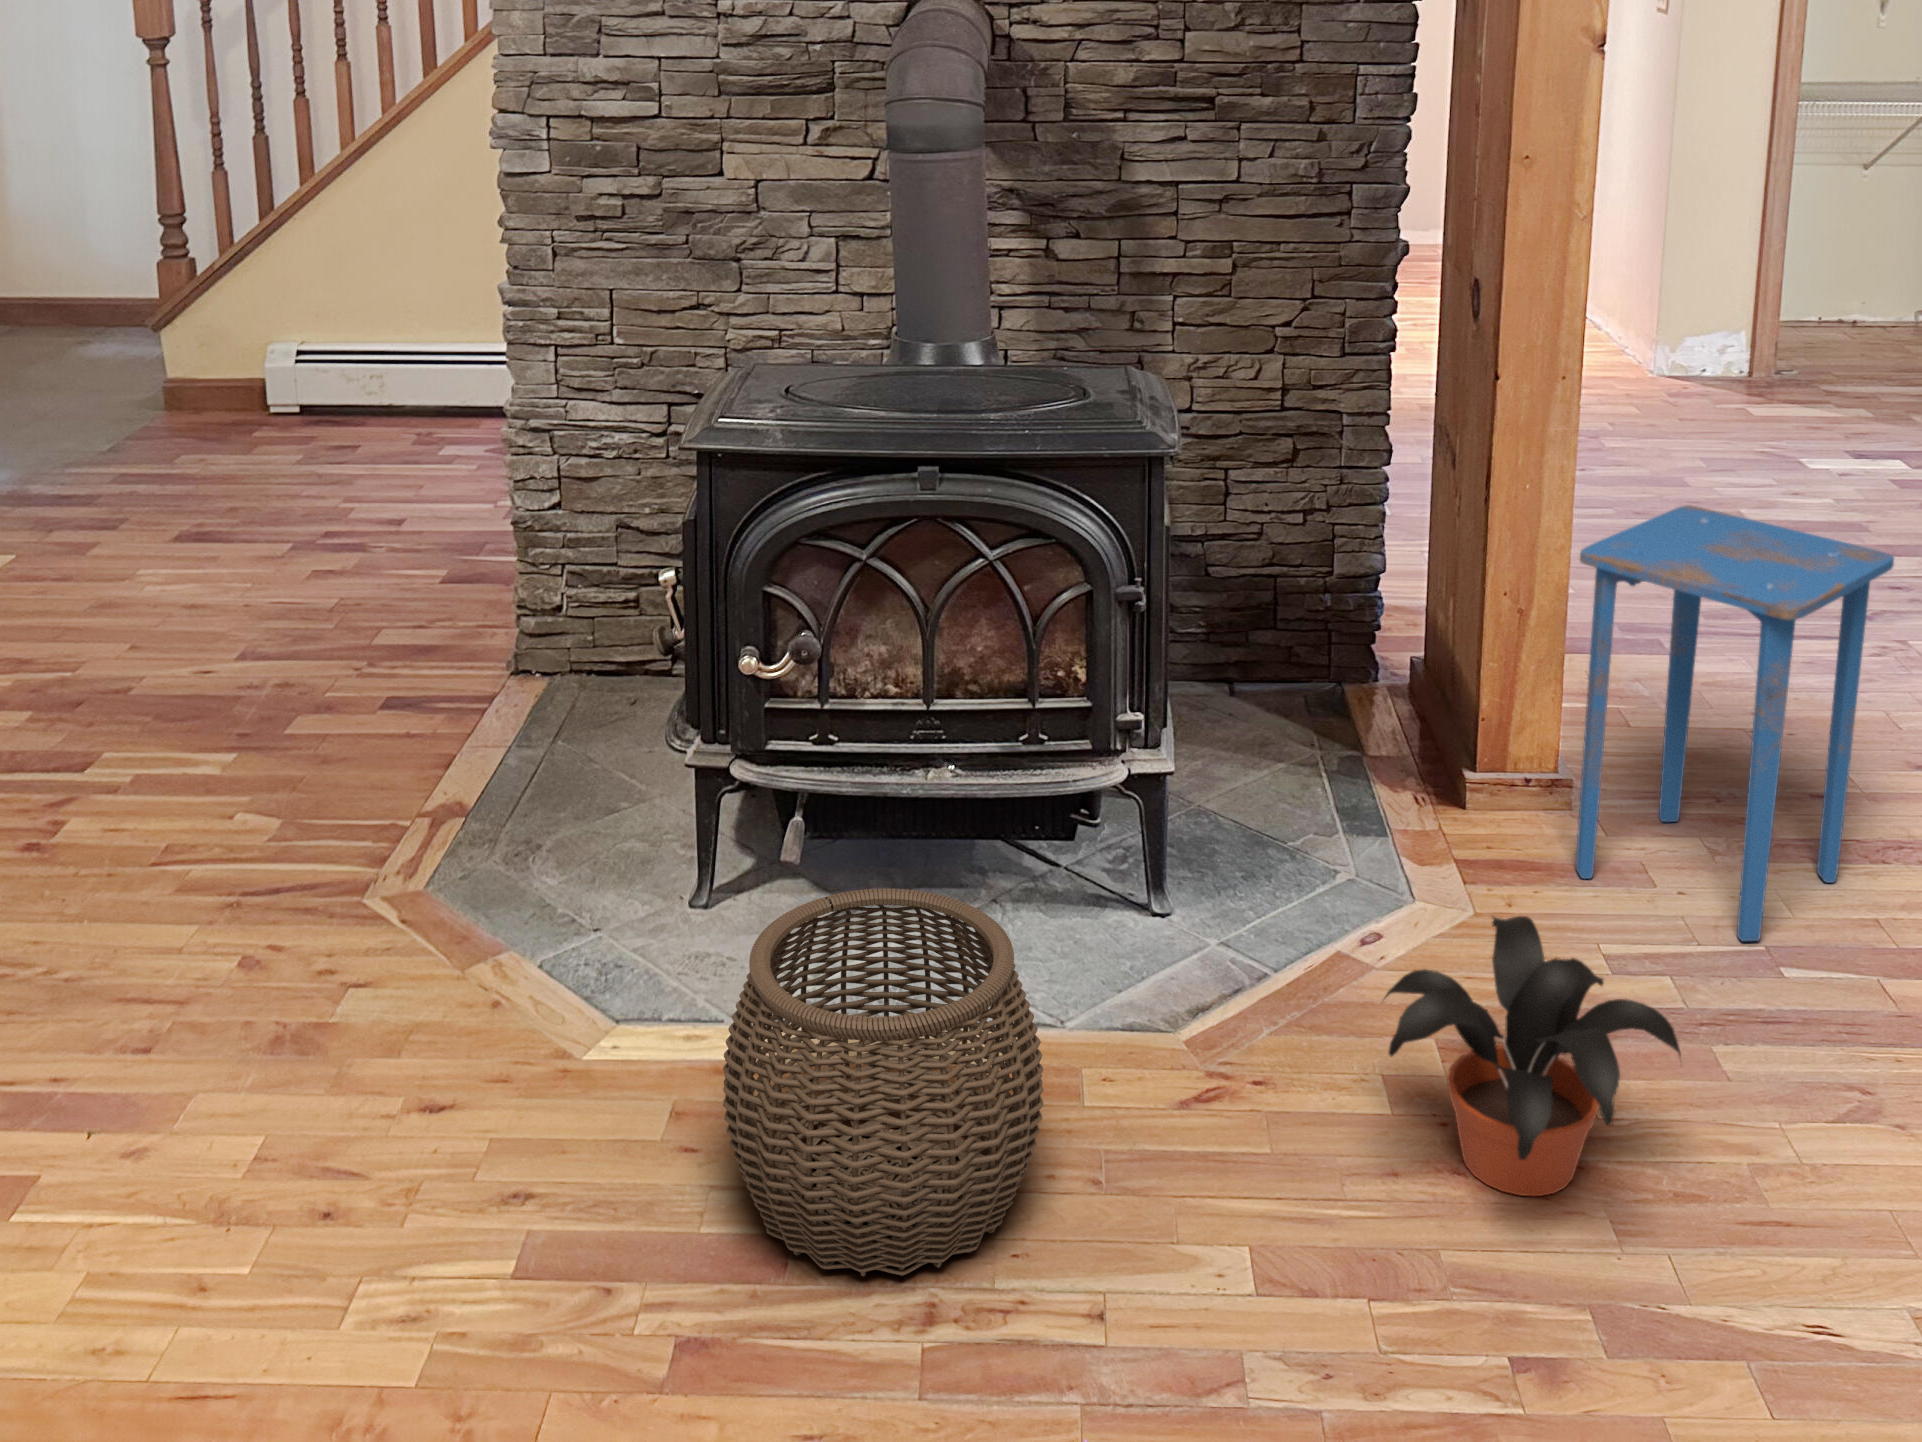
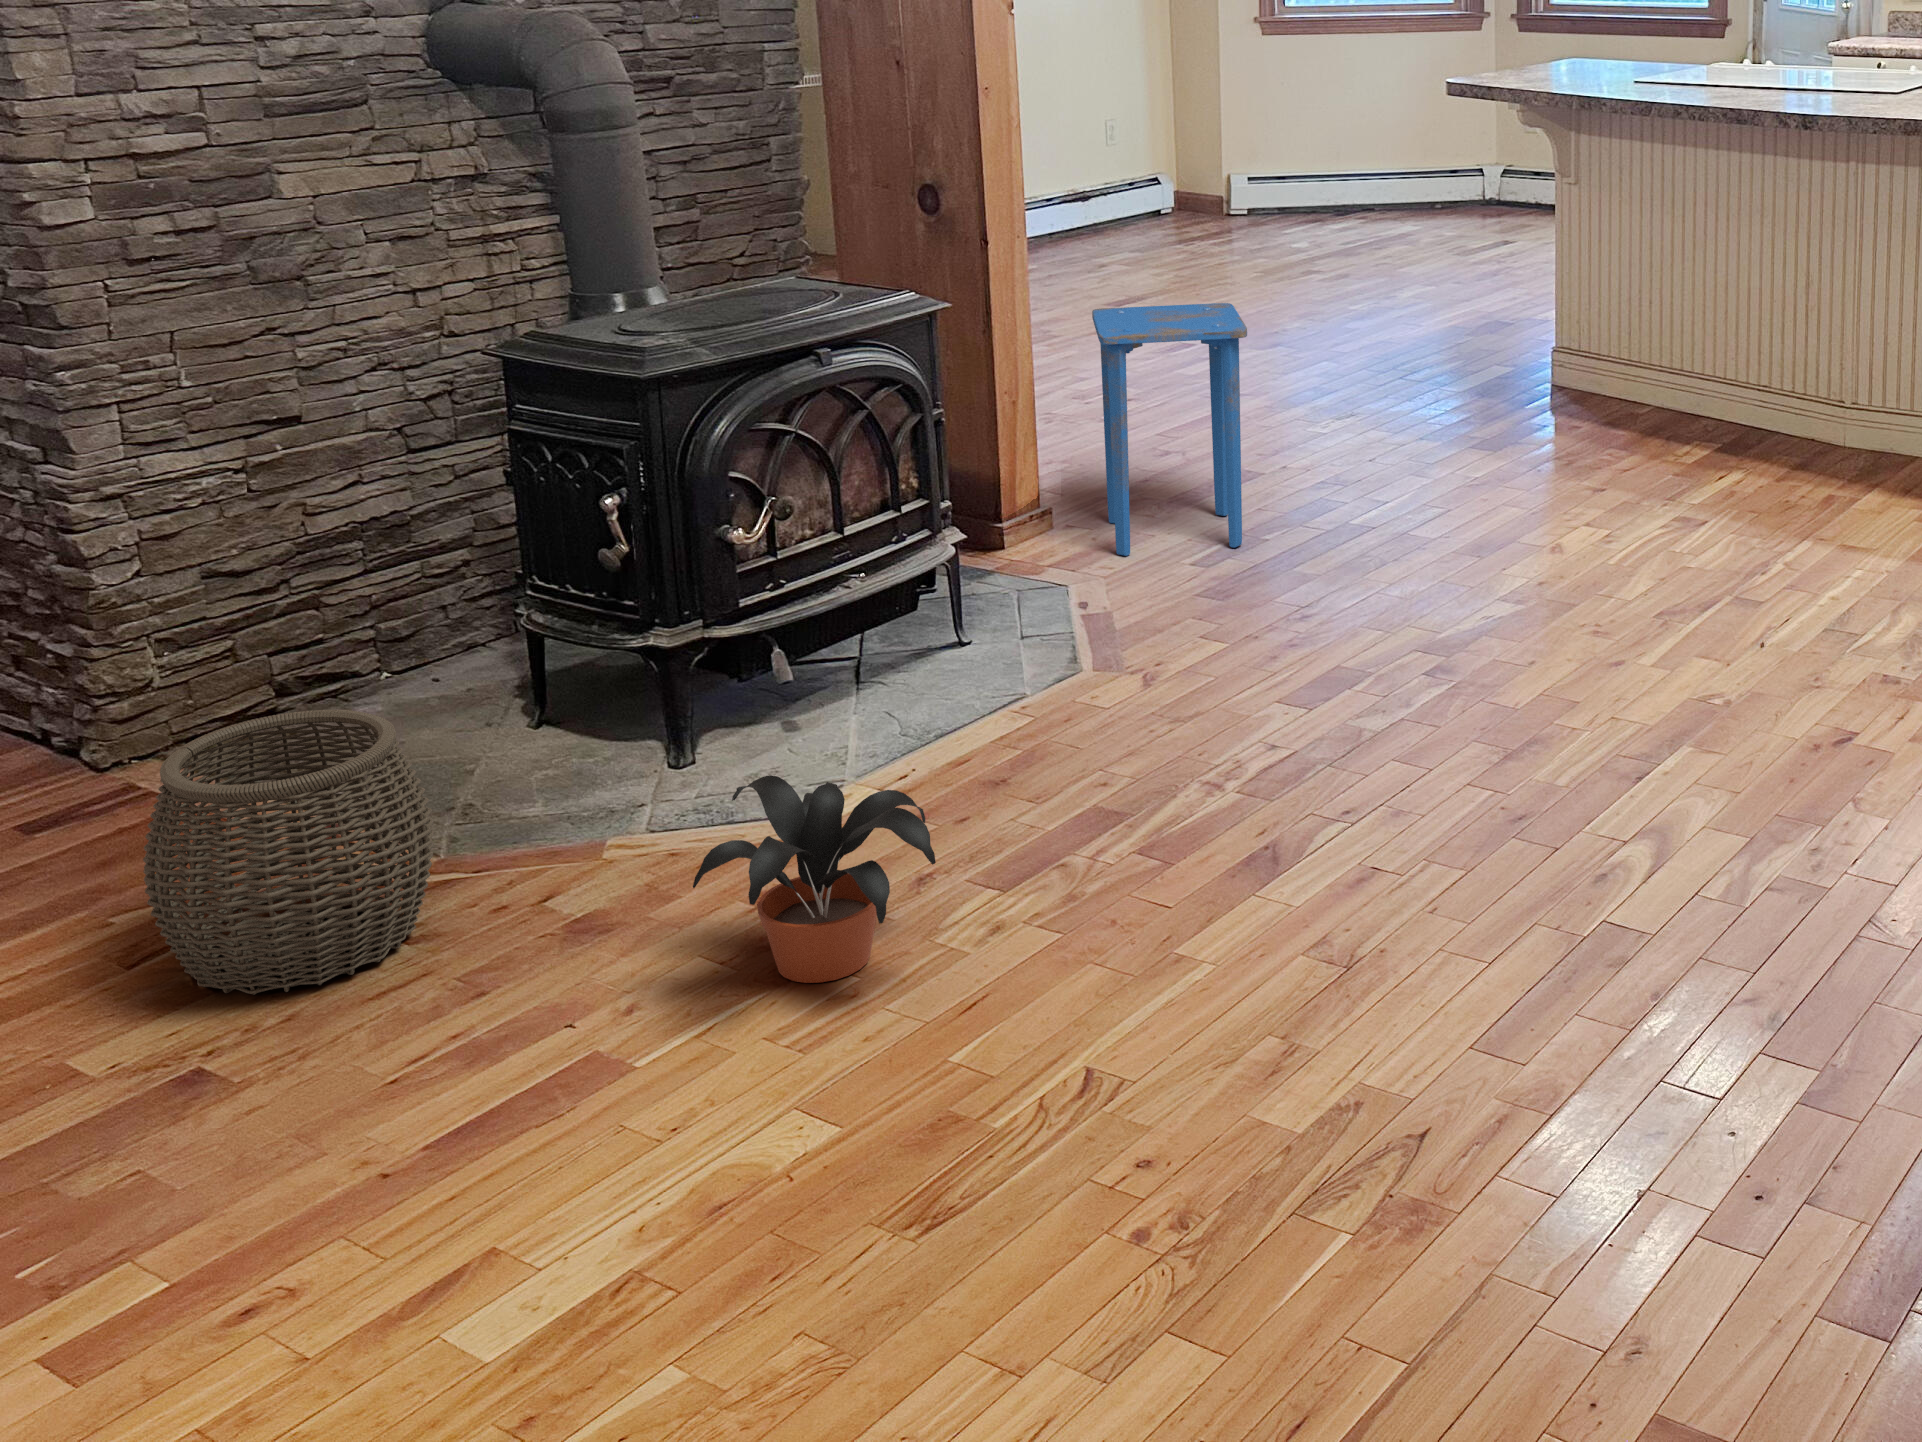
woven basket: present [723,888,1043,1276] -> present [143,710,434,995]
potted plant: present [1384,915,1681,1196] -> present [693,775,936,983]

